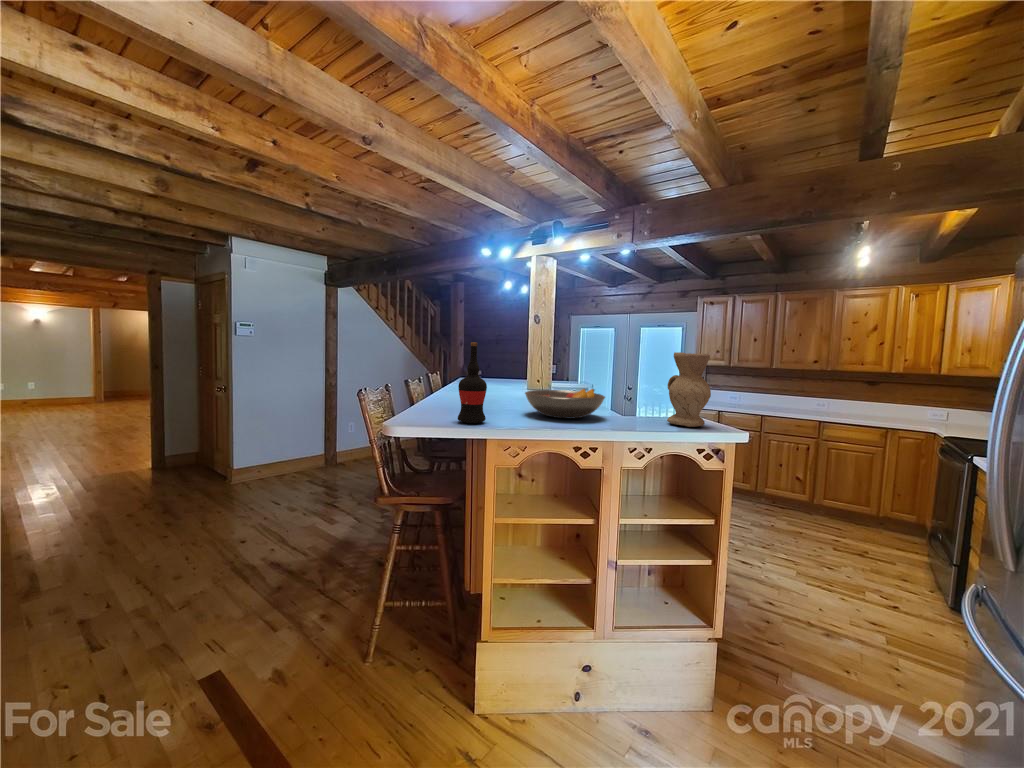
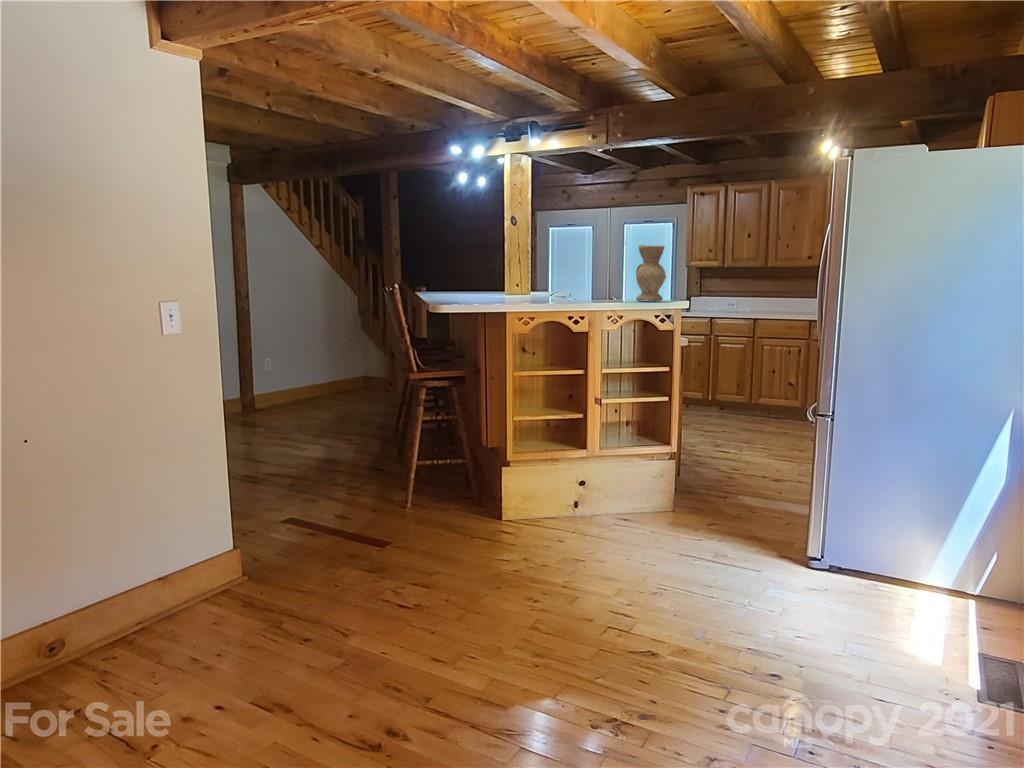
wine bottle: present [458,342,487,423] -> none [482,242,503,302]
fruit bowl: present [525,389,605,418] -> none [525,278,588,301]

